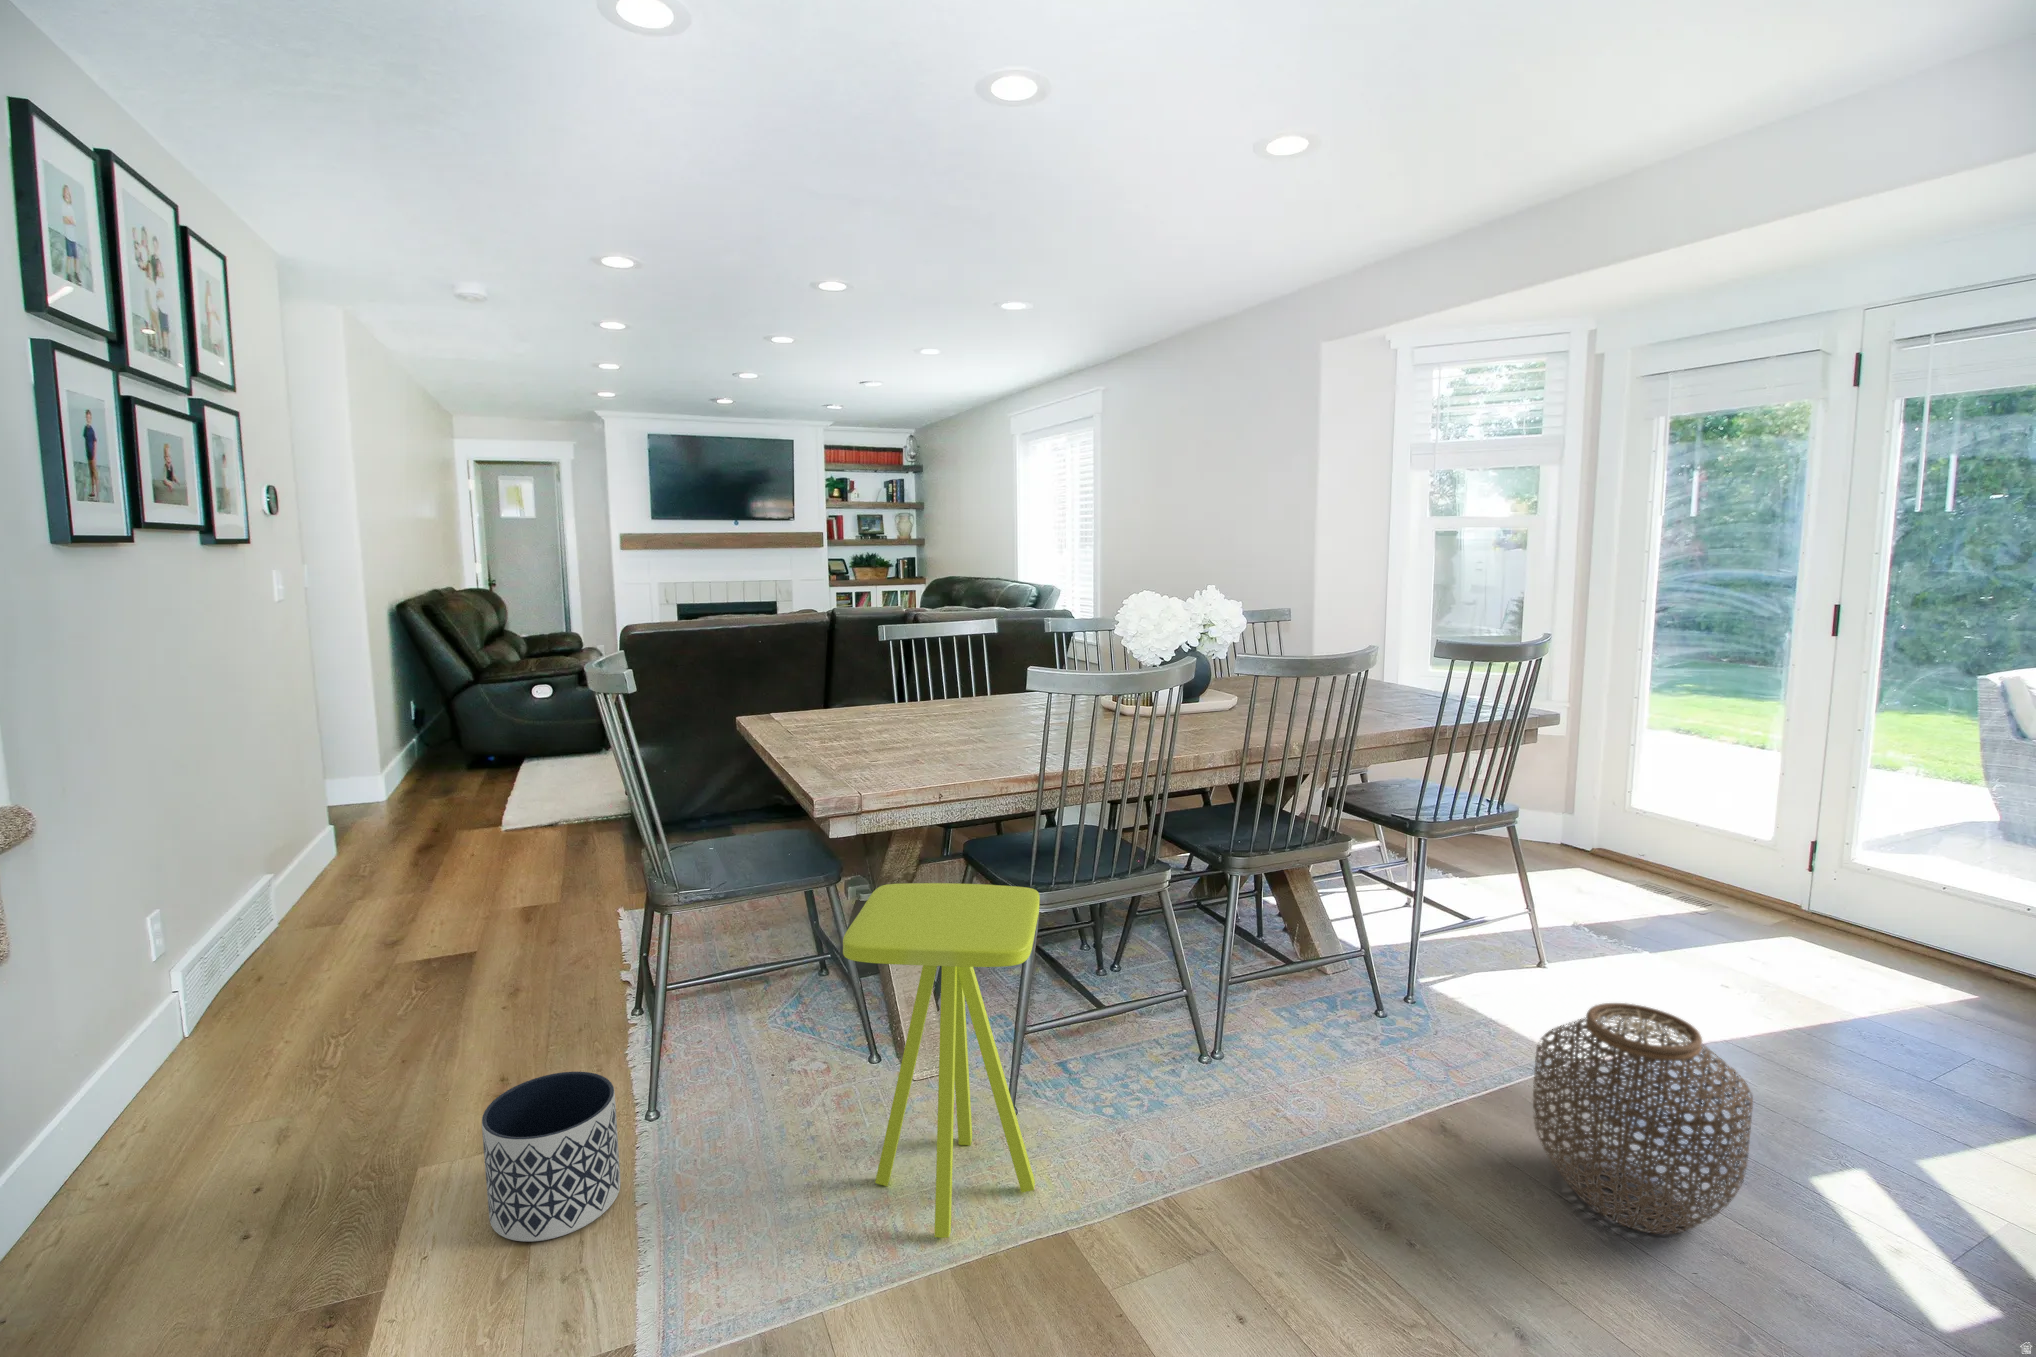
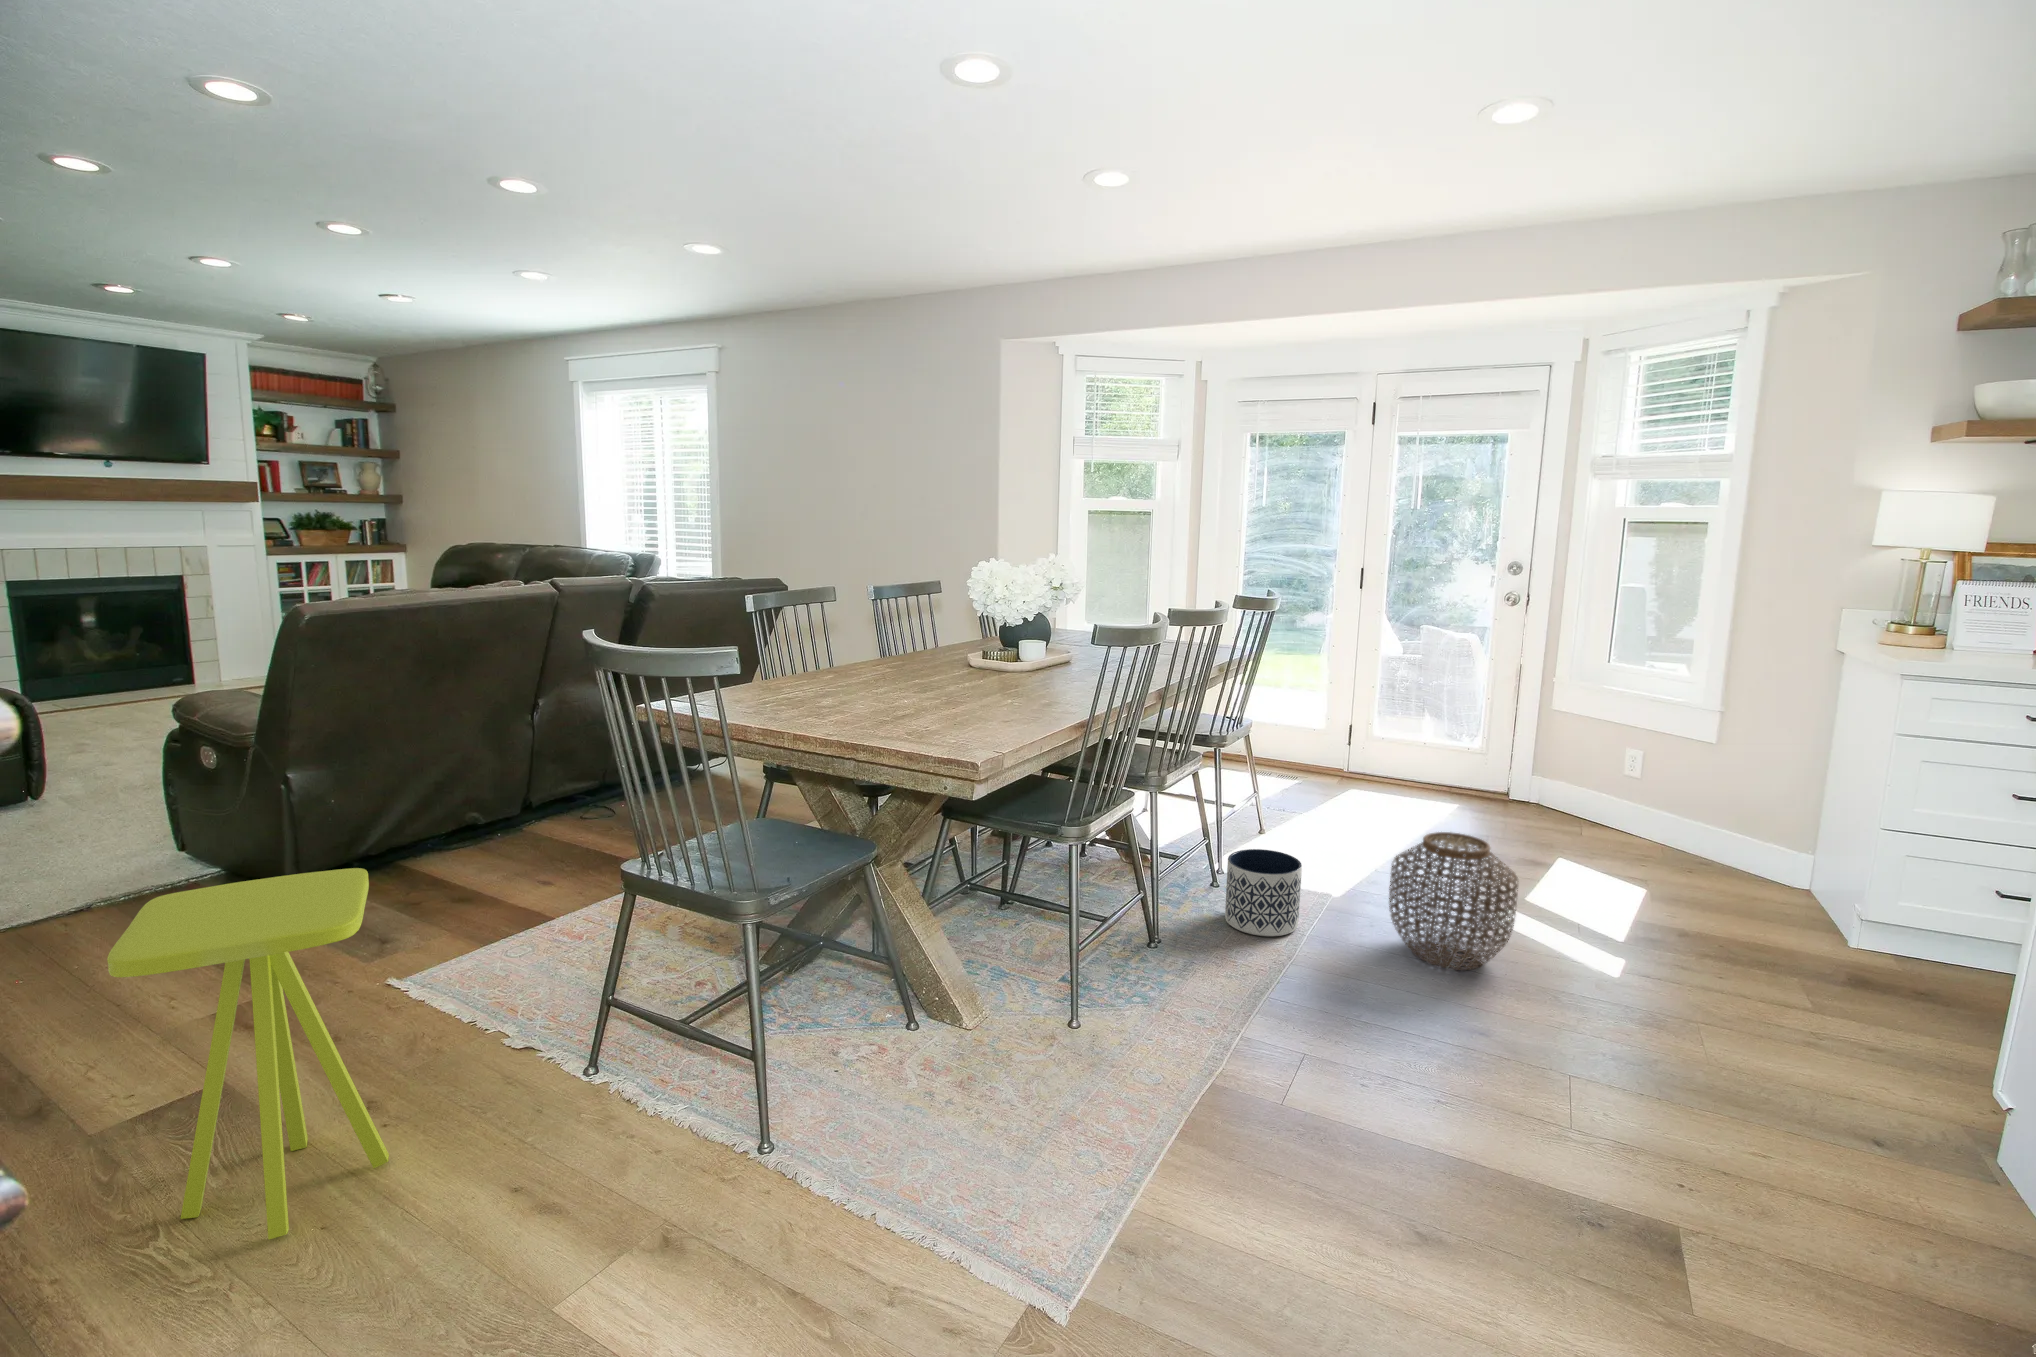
side table: present [843,883,1040,1238] -> present [107,868,389,1239]
planter: present [482,1072,620,1242] -> present [1225,849,1302,936]

